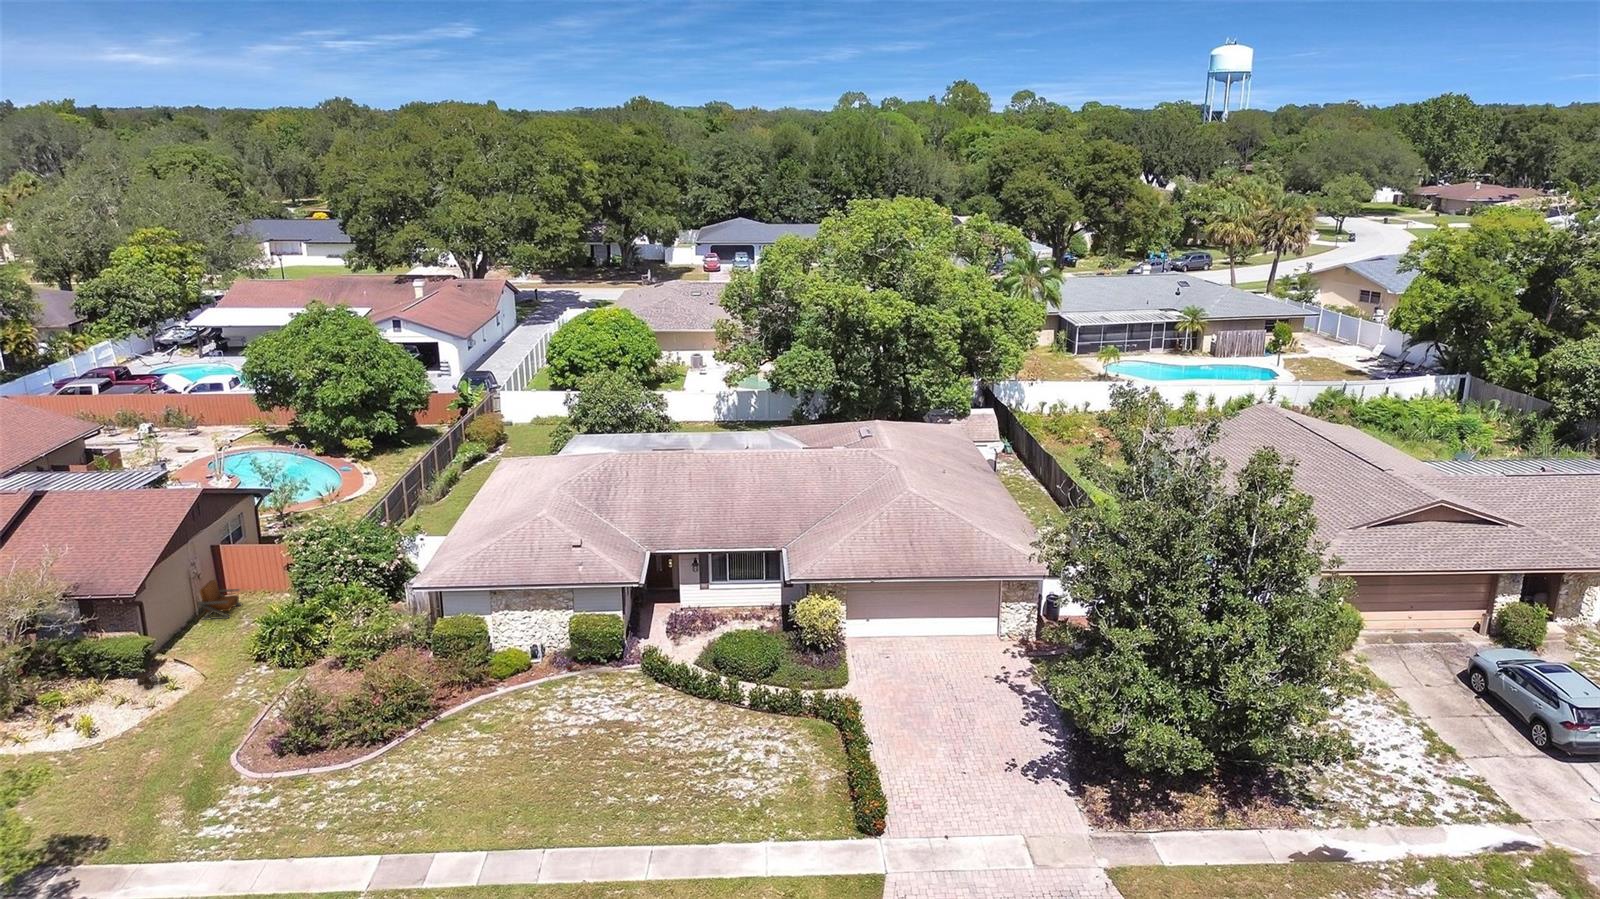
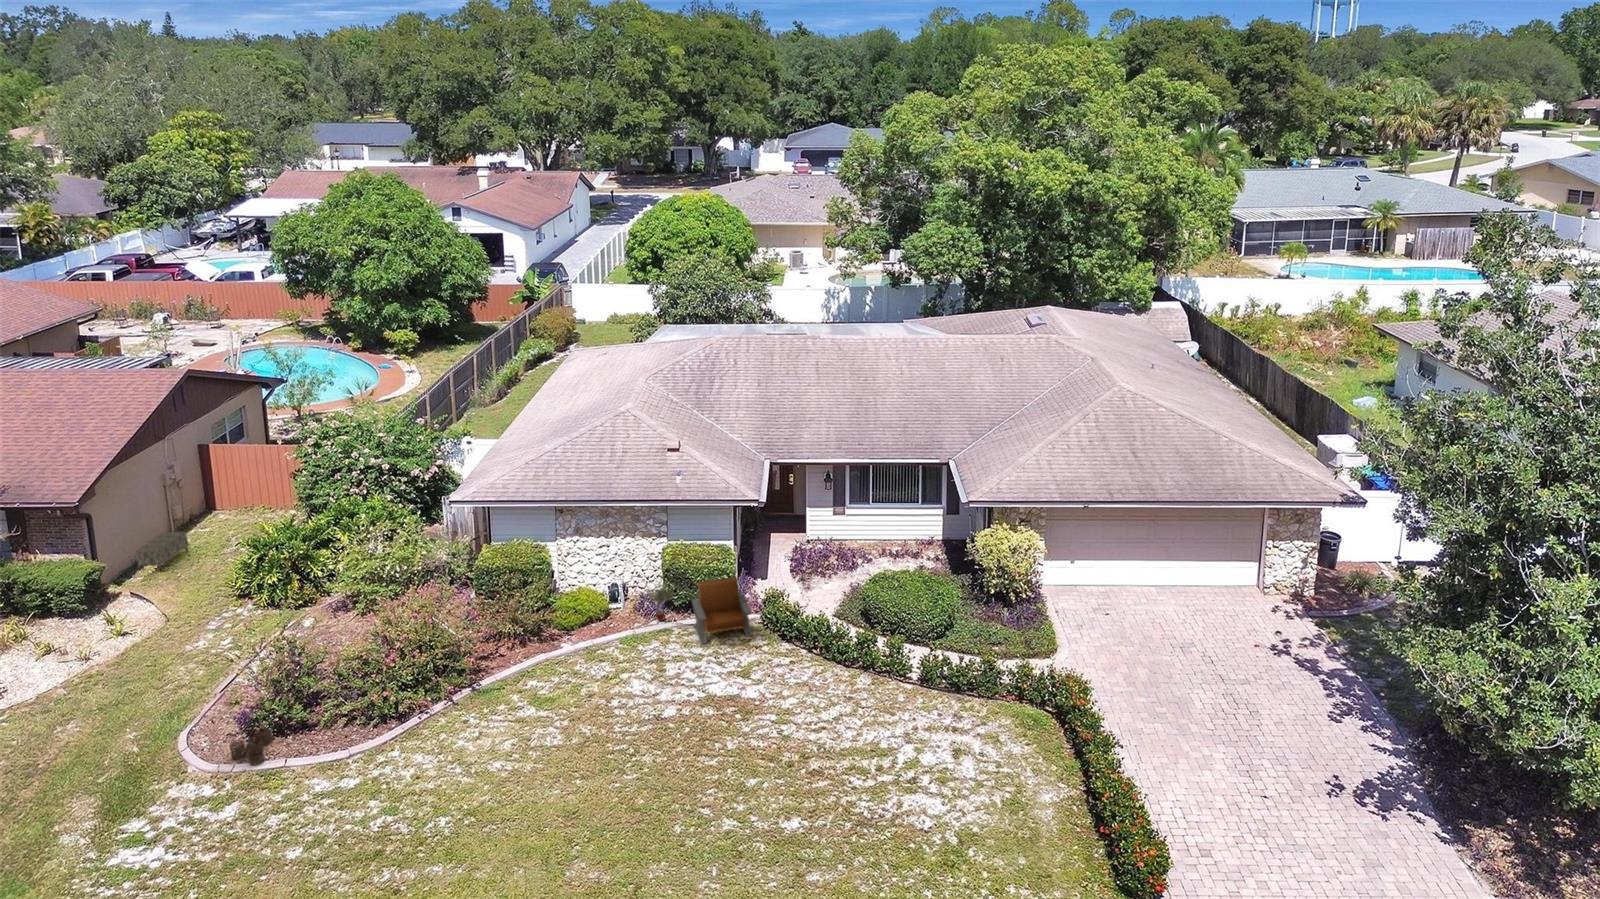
lounge chair: present [198,580,242,620] -> present [692,577,753,644]
bench: none [165,614,203,646] -> present [135,531,189,572]
woven basket: present [138,674,168,690] -> present [229,728,273,765]

